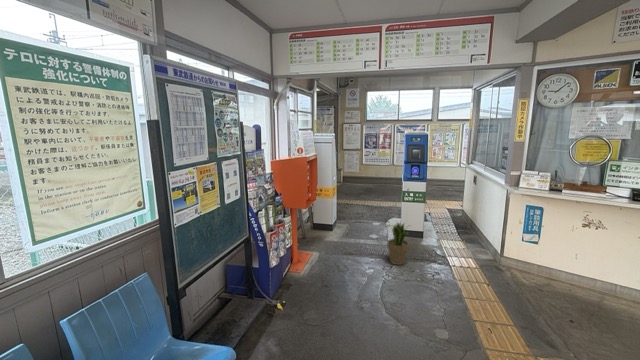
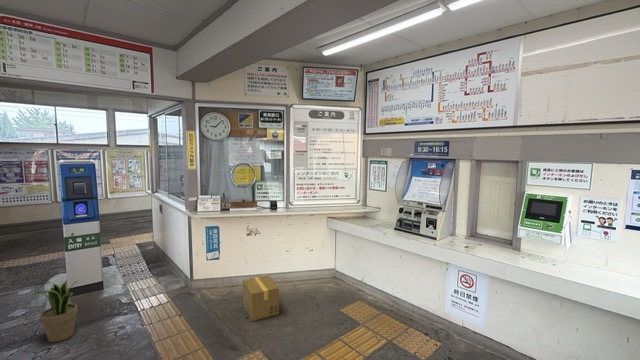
cardboard box: none [567,276,632,338] -> present [243,275,279,321]

